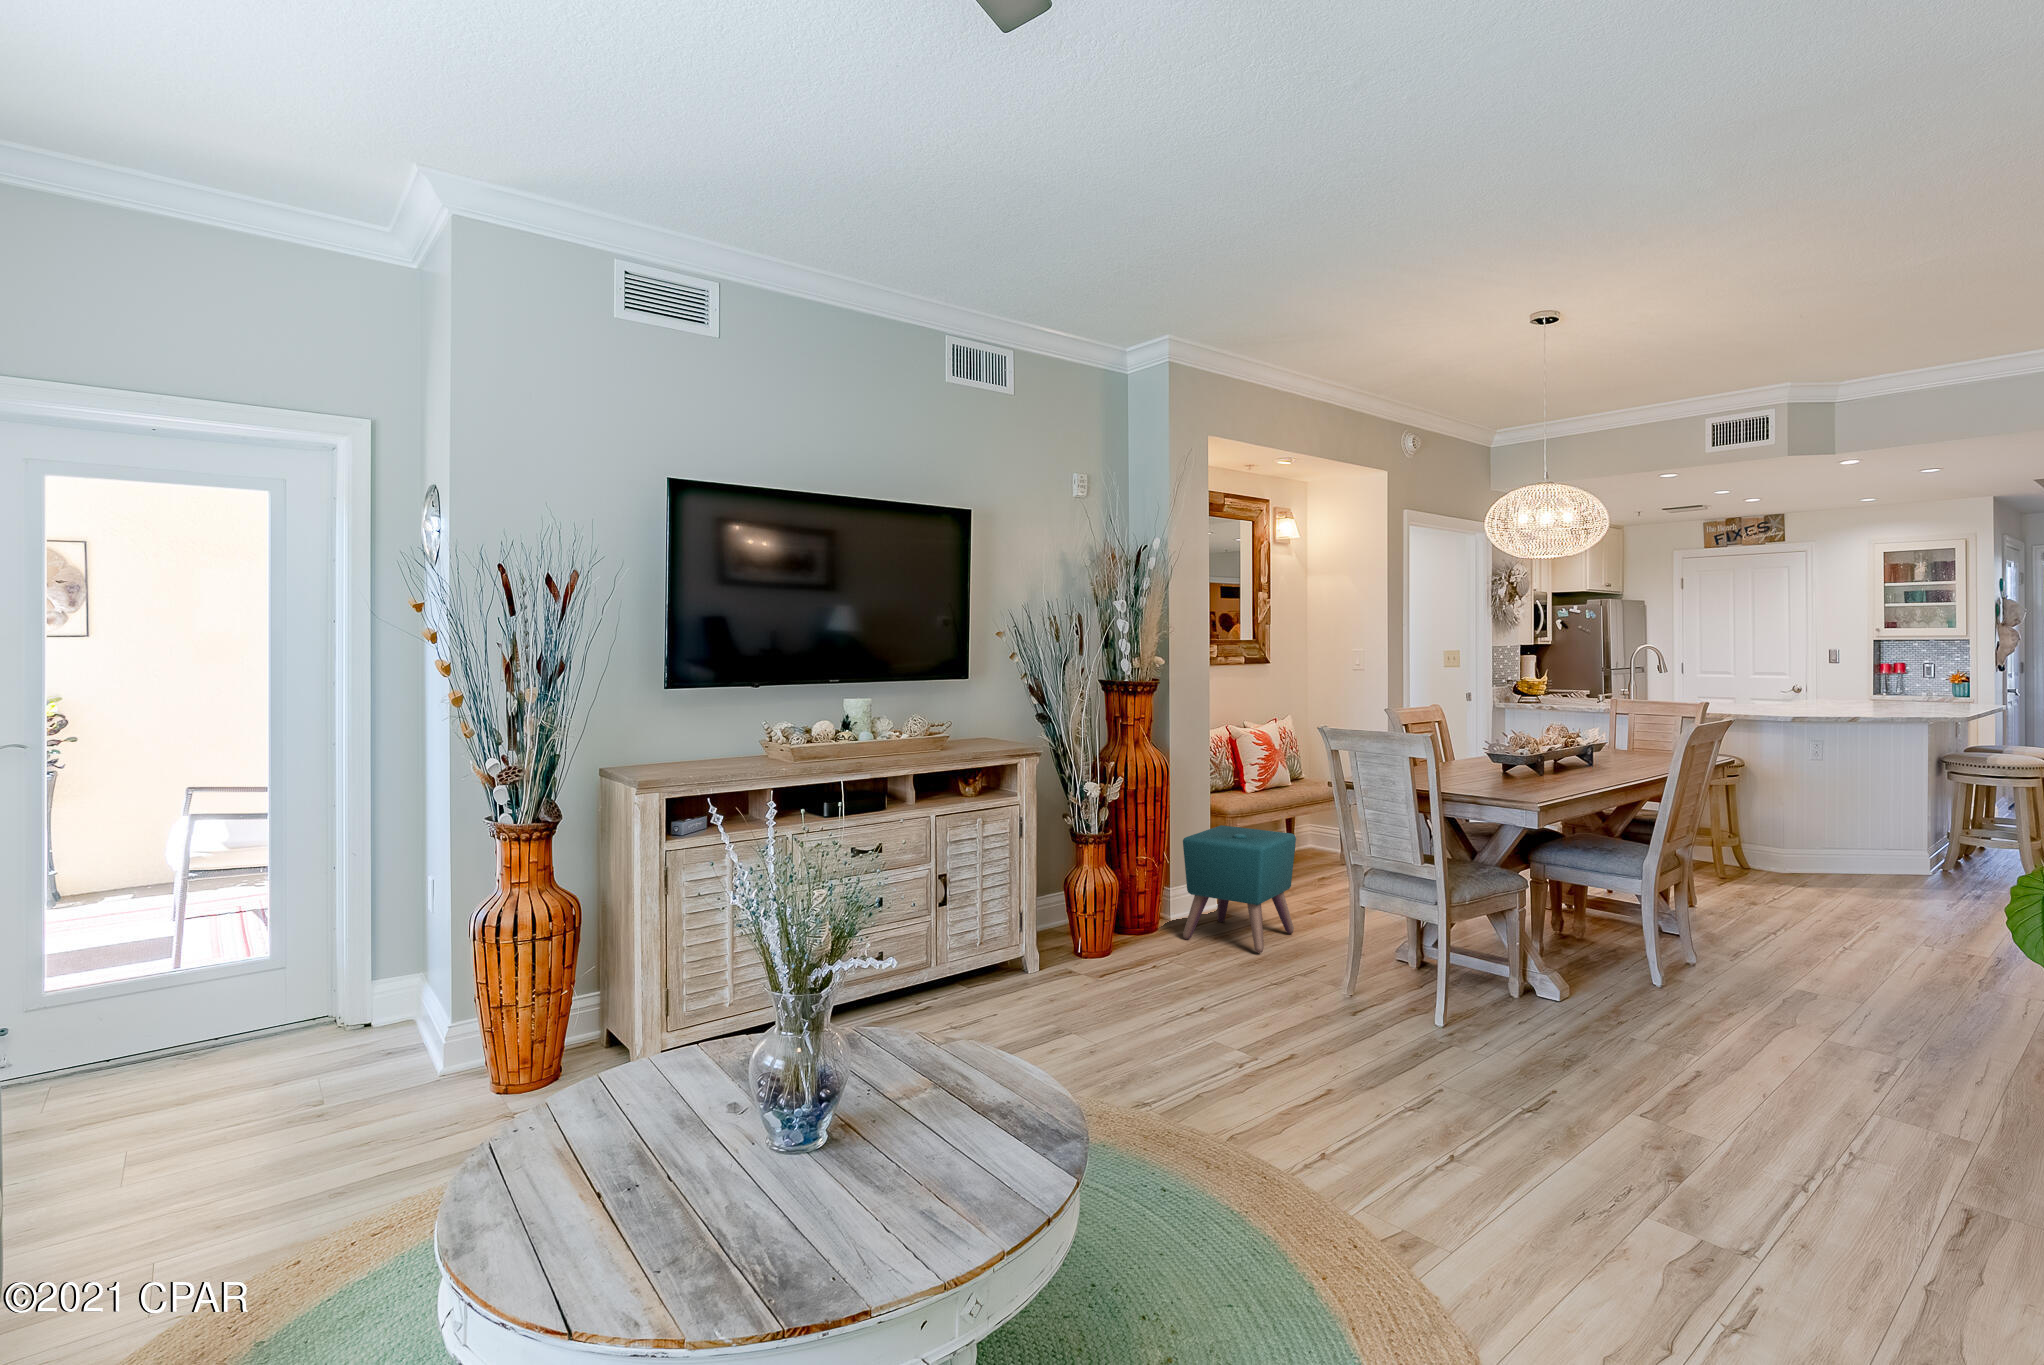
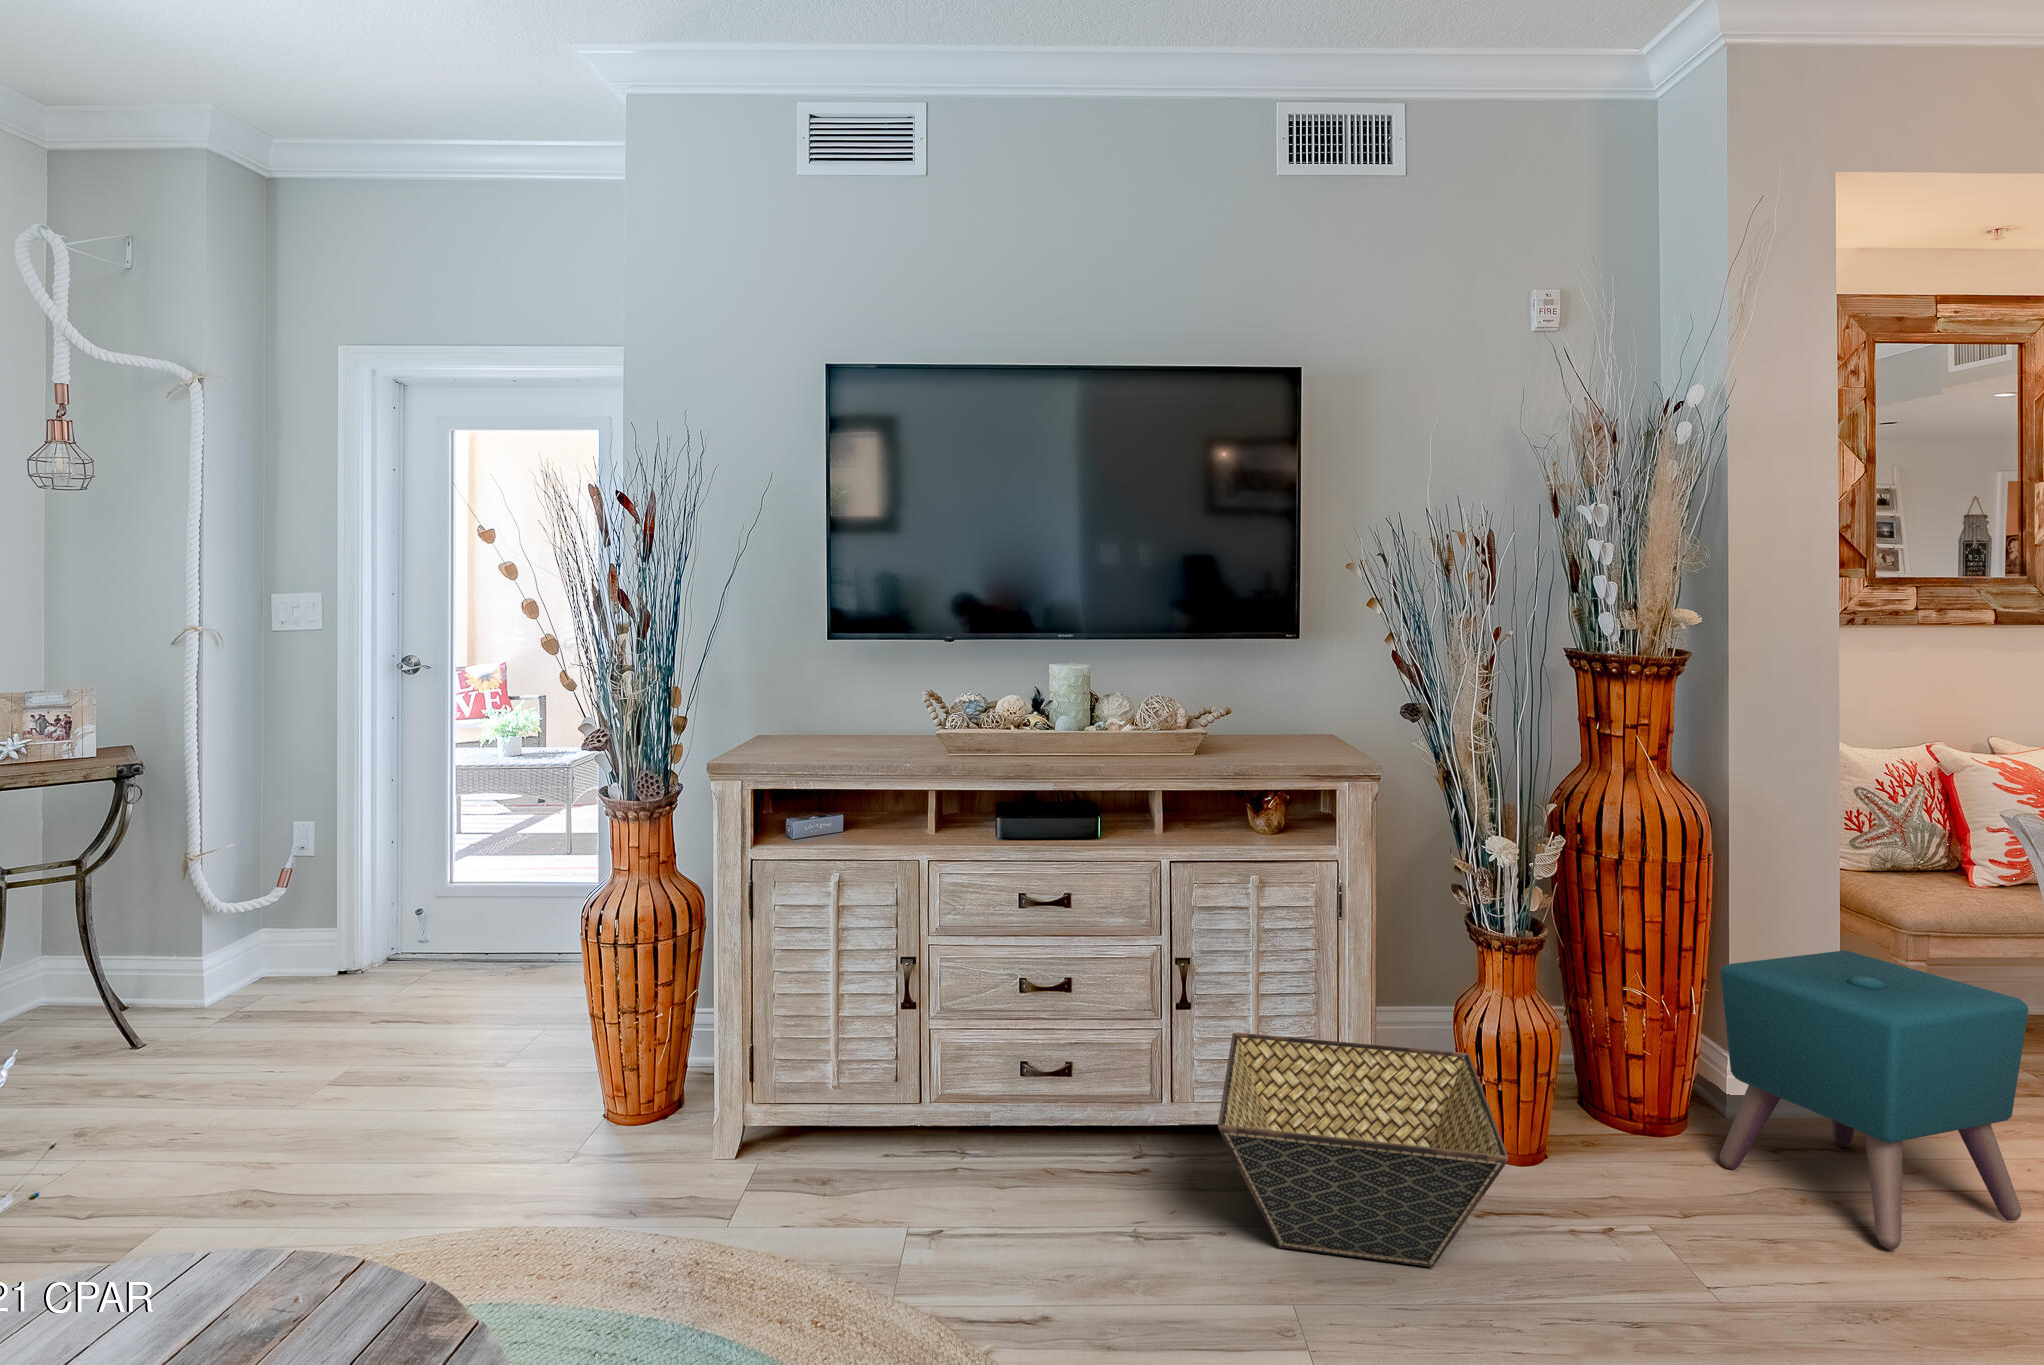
basket: none [968,901,1147,1015] -> present [1218,1033,1508,1268]

